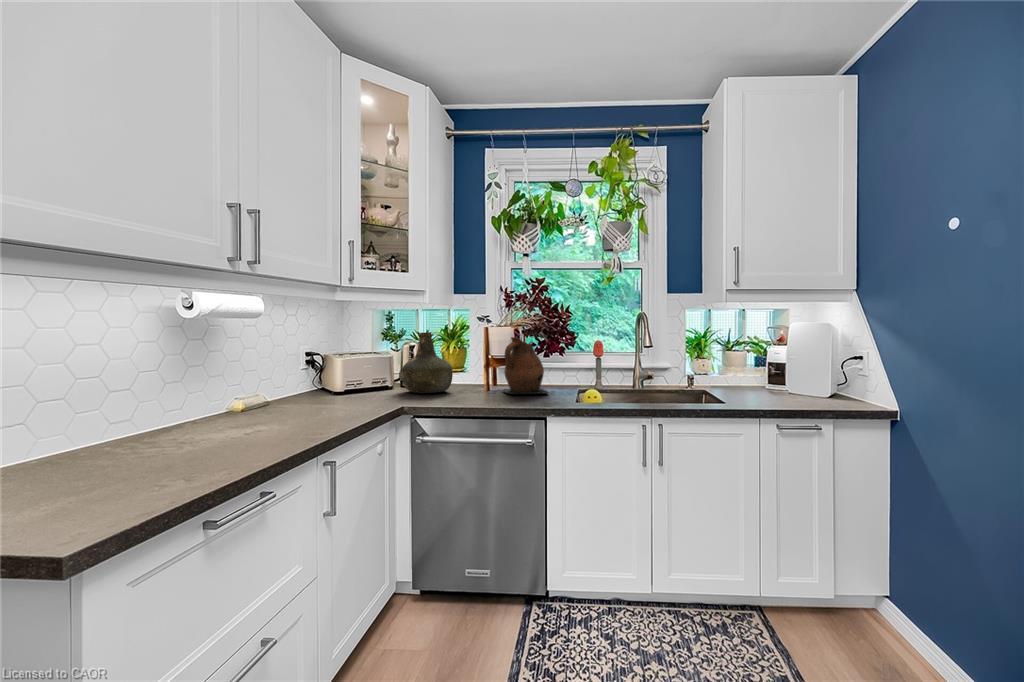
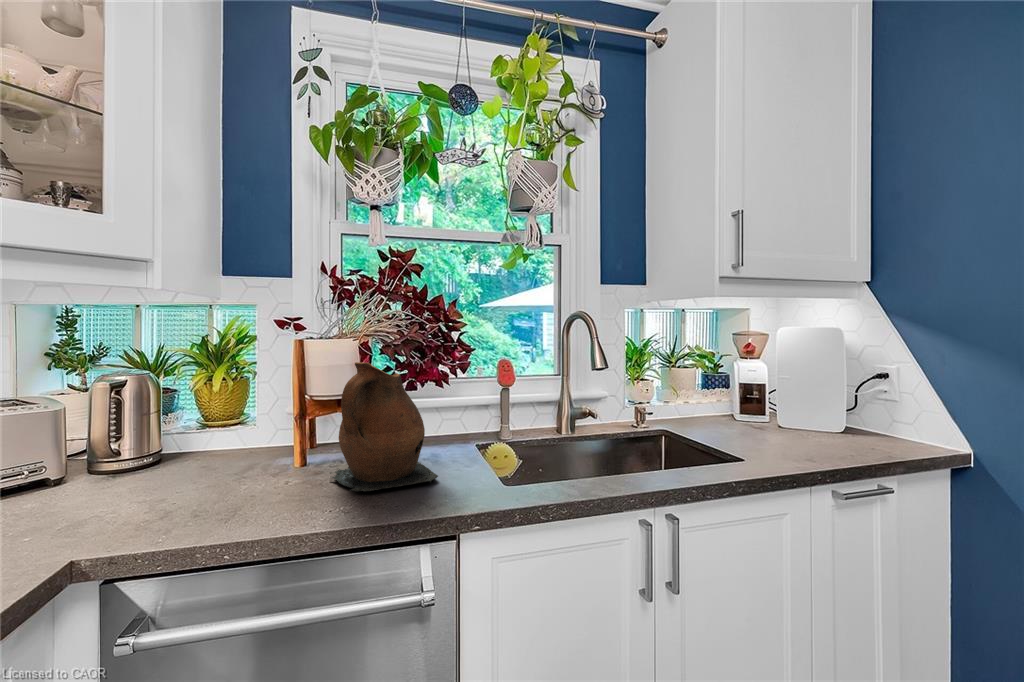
bottle: present [401,332,453,393] -> none [45,352,208,515]

